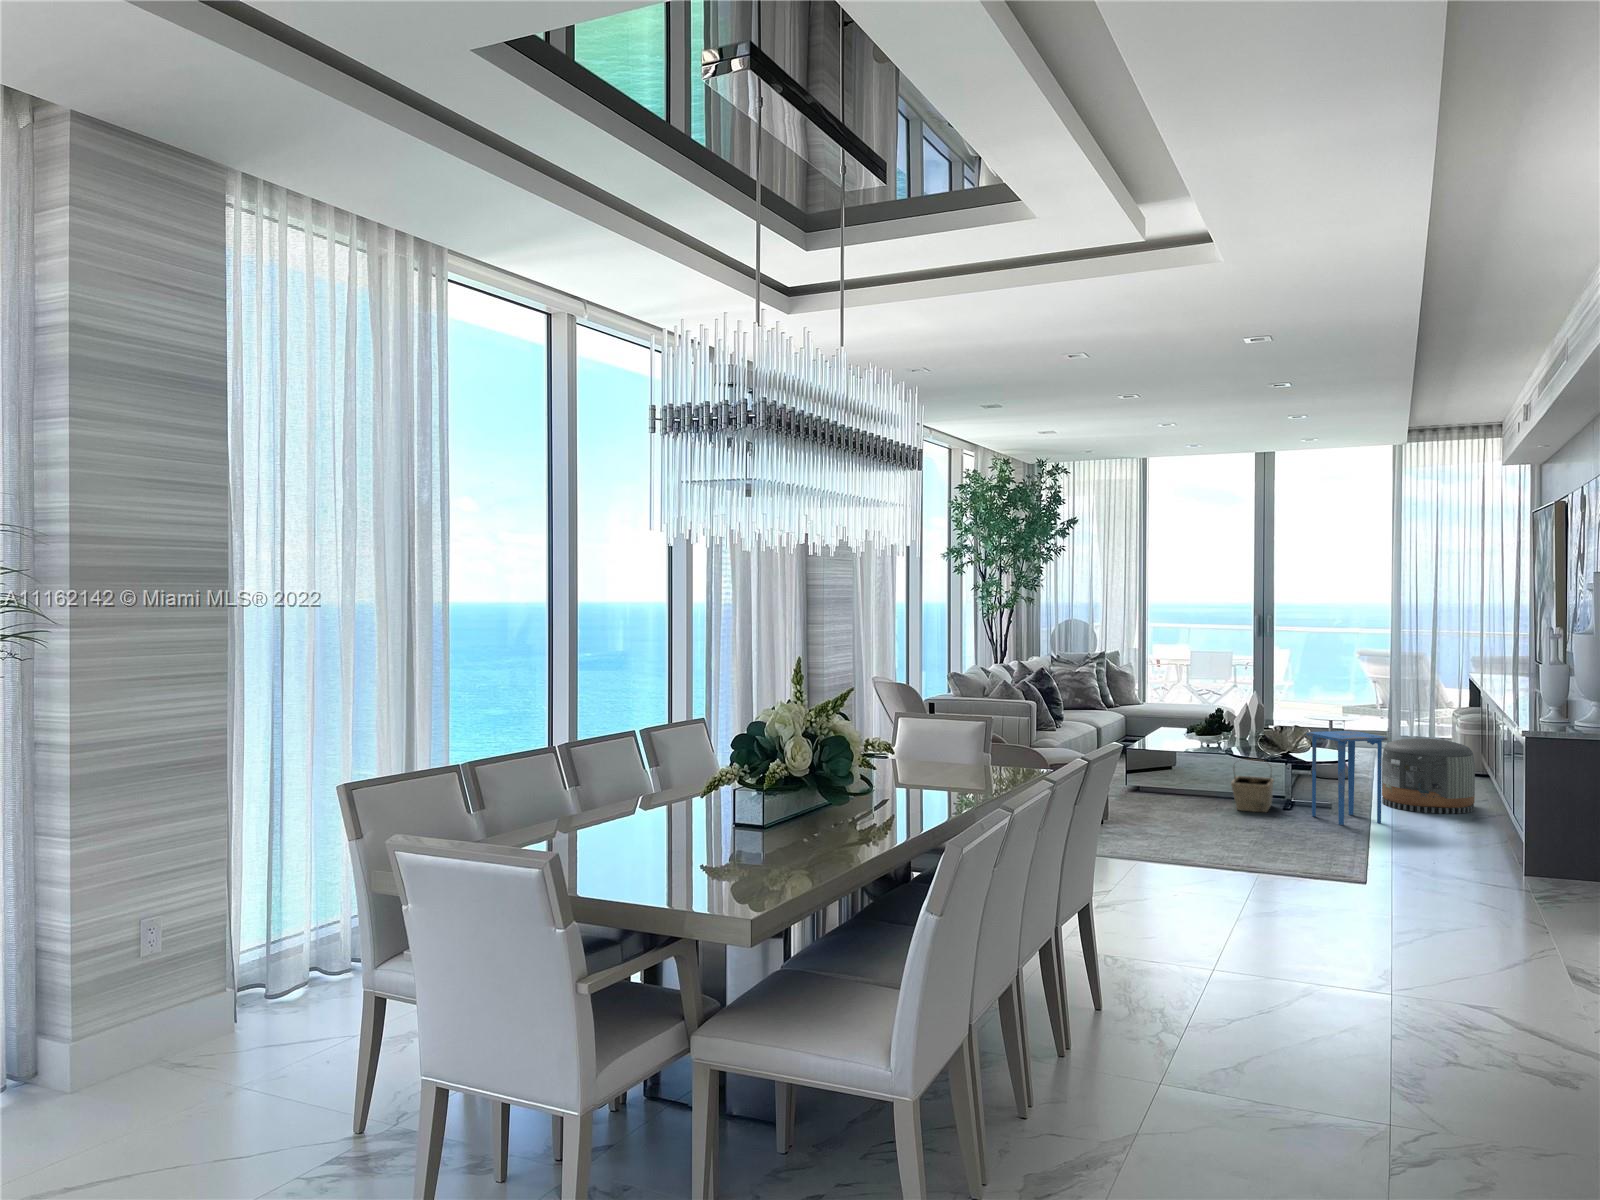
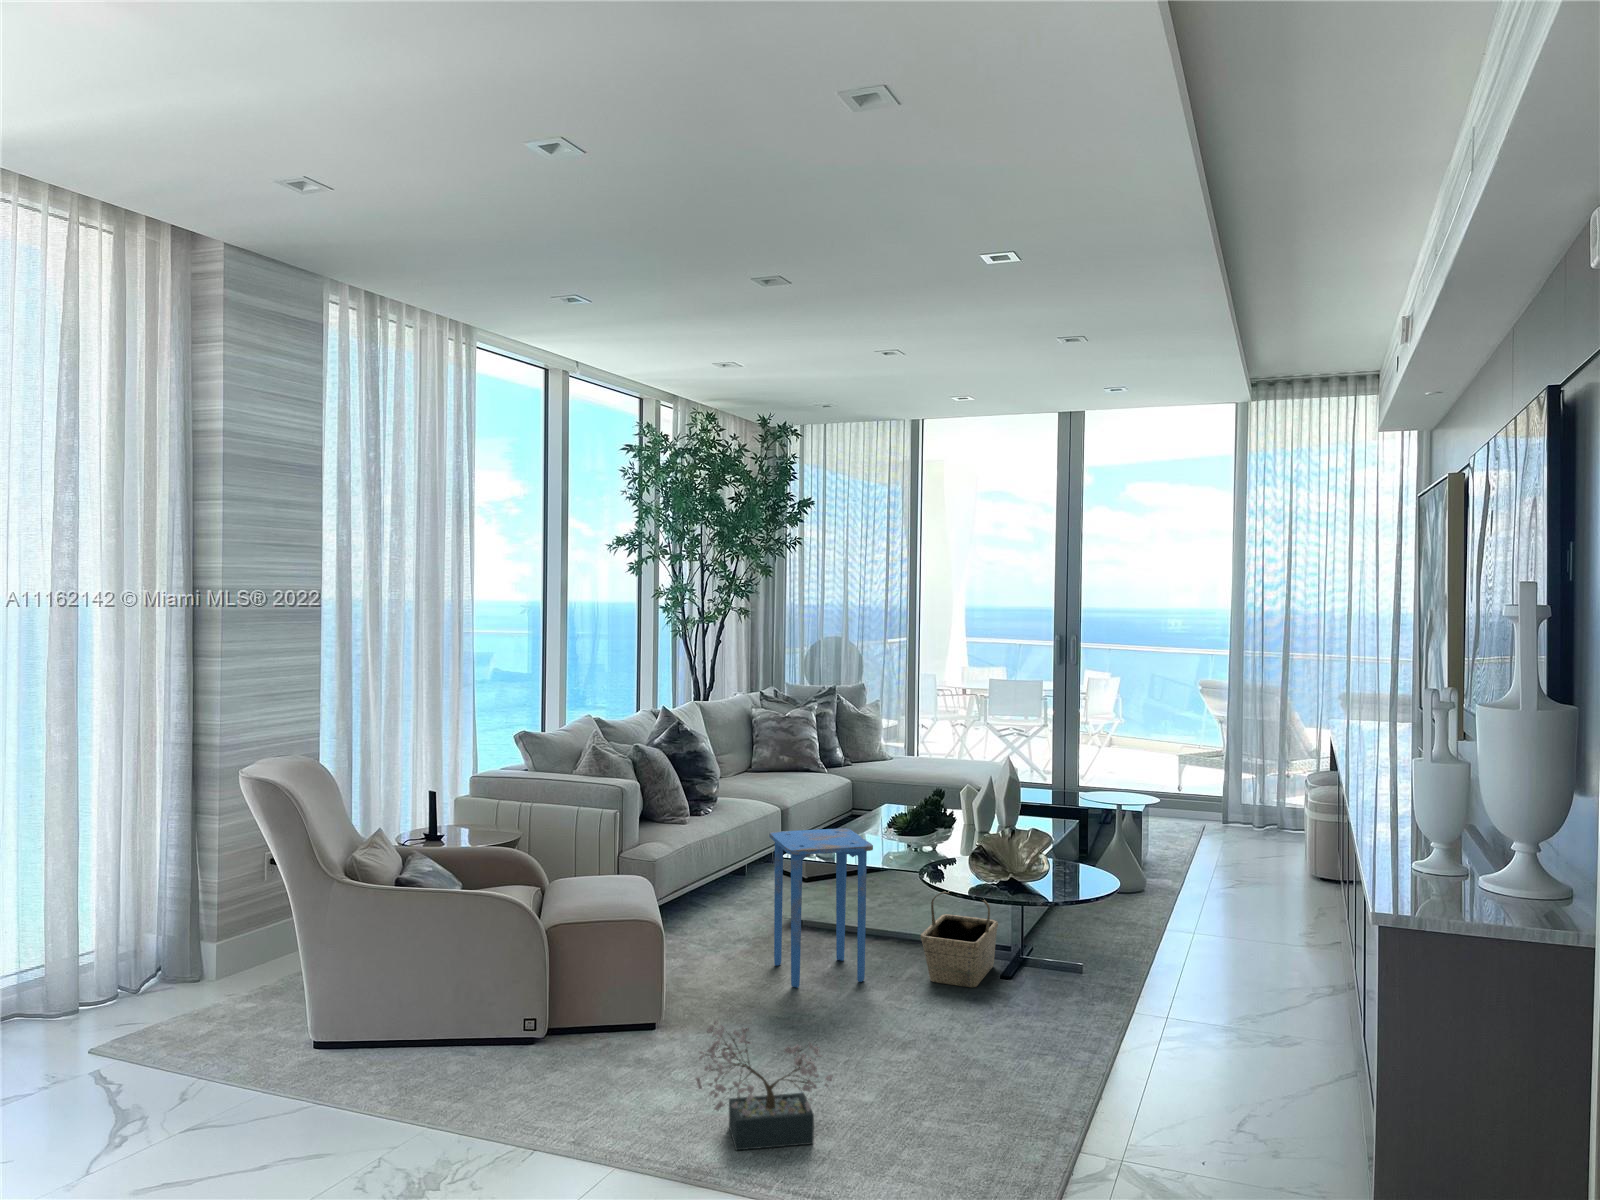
side table: present [1307,731,1388,825] -> present [769,828,873,988]
pouf: present [1382,738,1475,814] -> none [1173,850,1314,986]
decorative plant: none [1158,796,1228,857] -> present [696,1021,833,1150]

